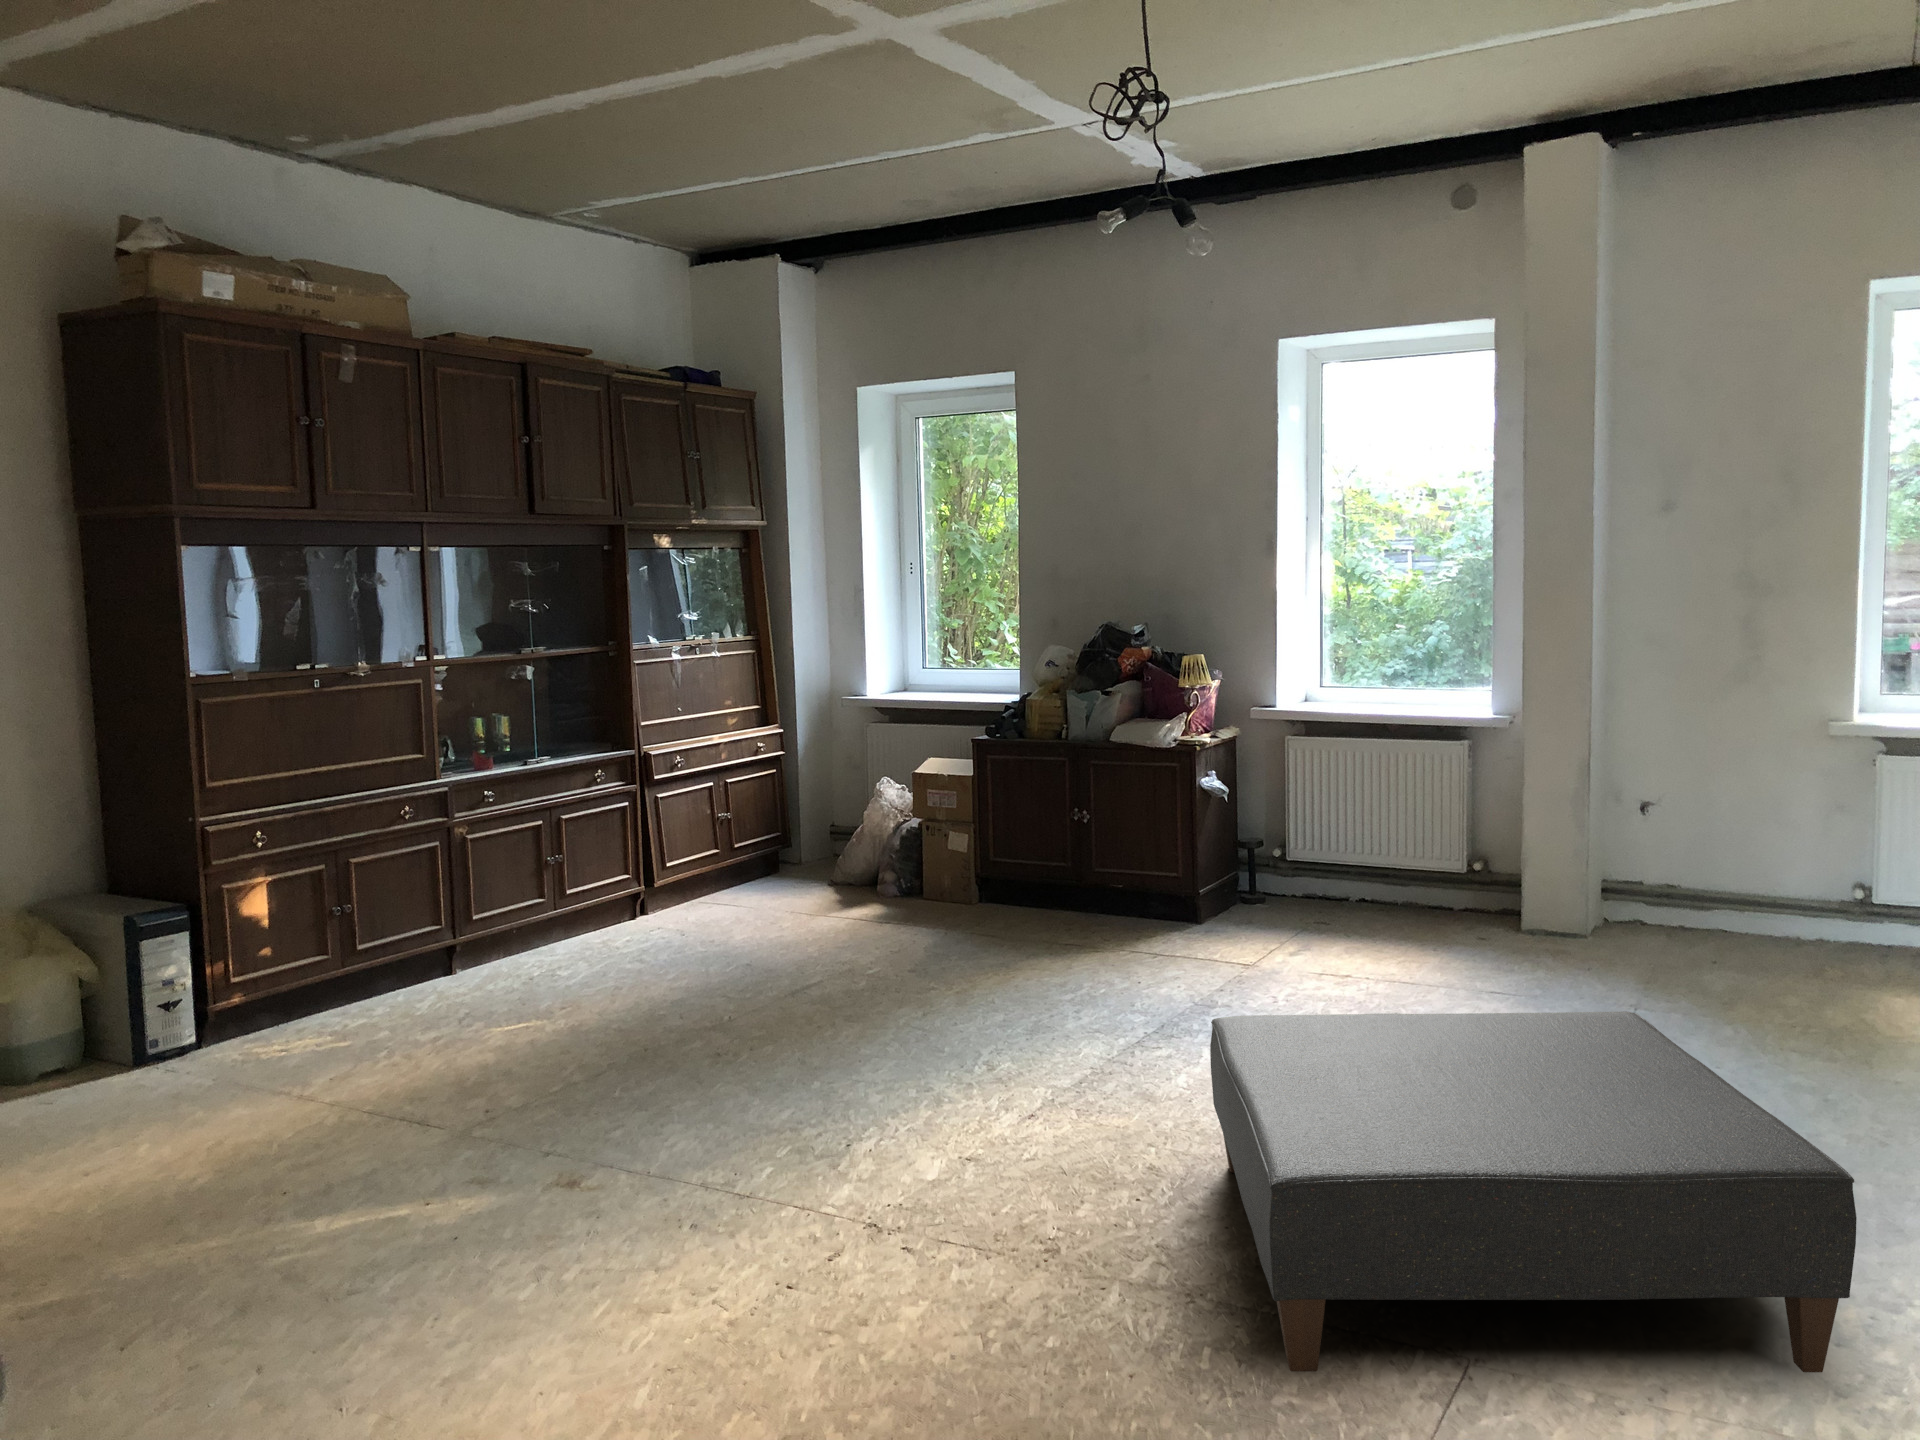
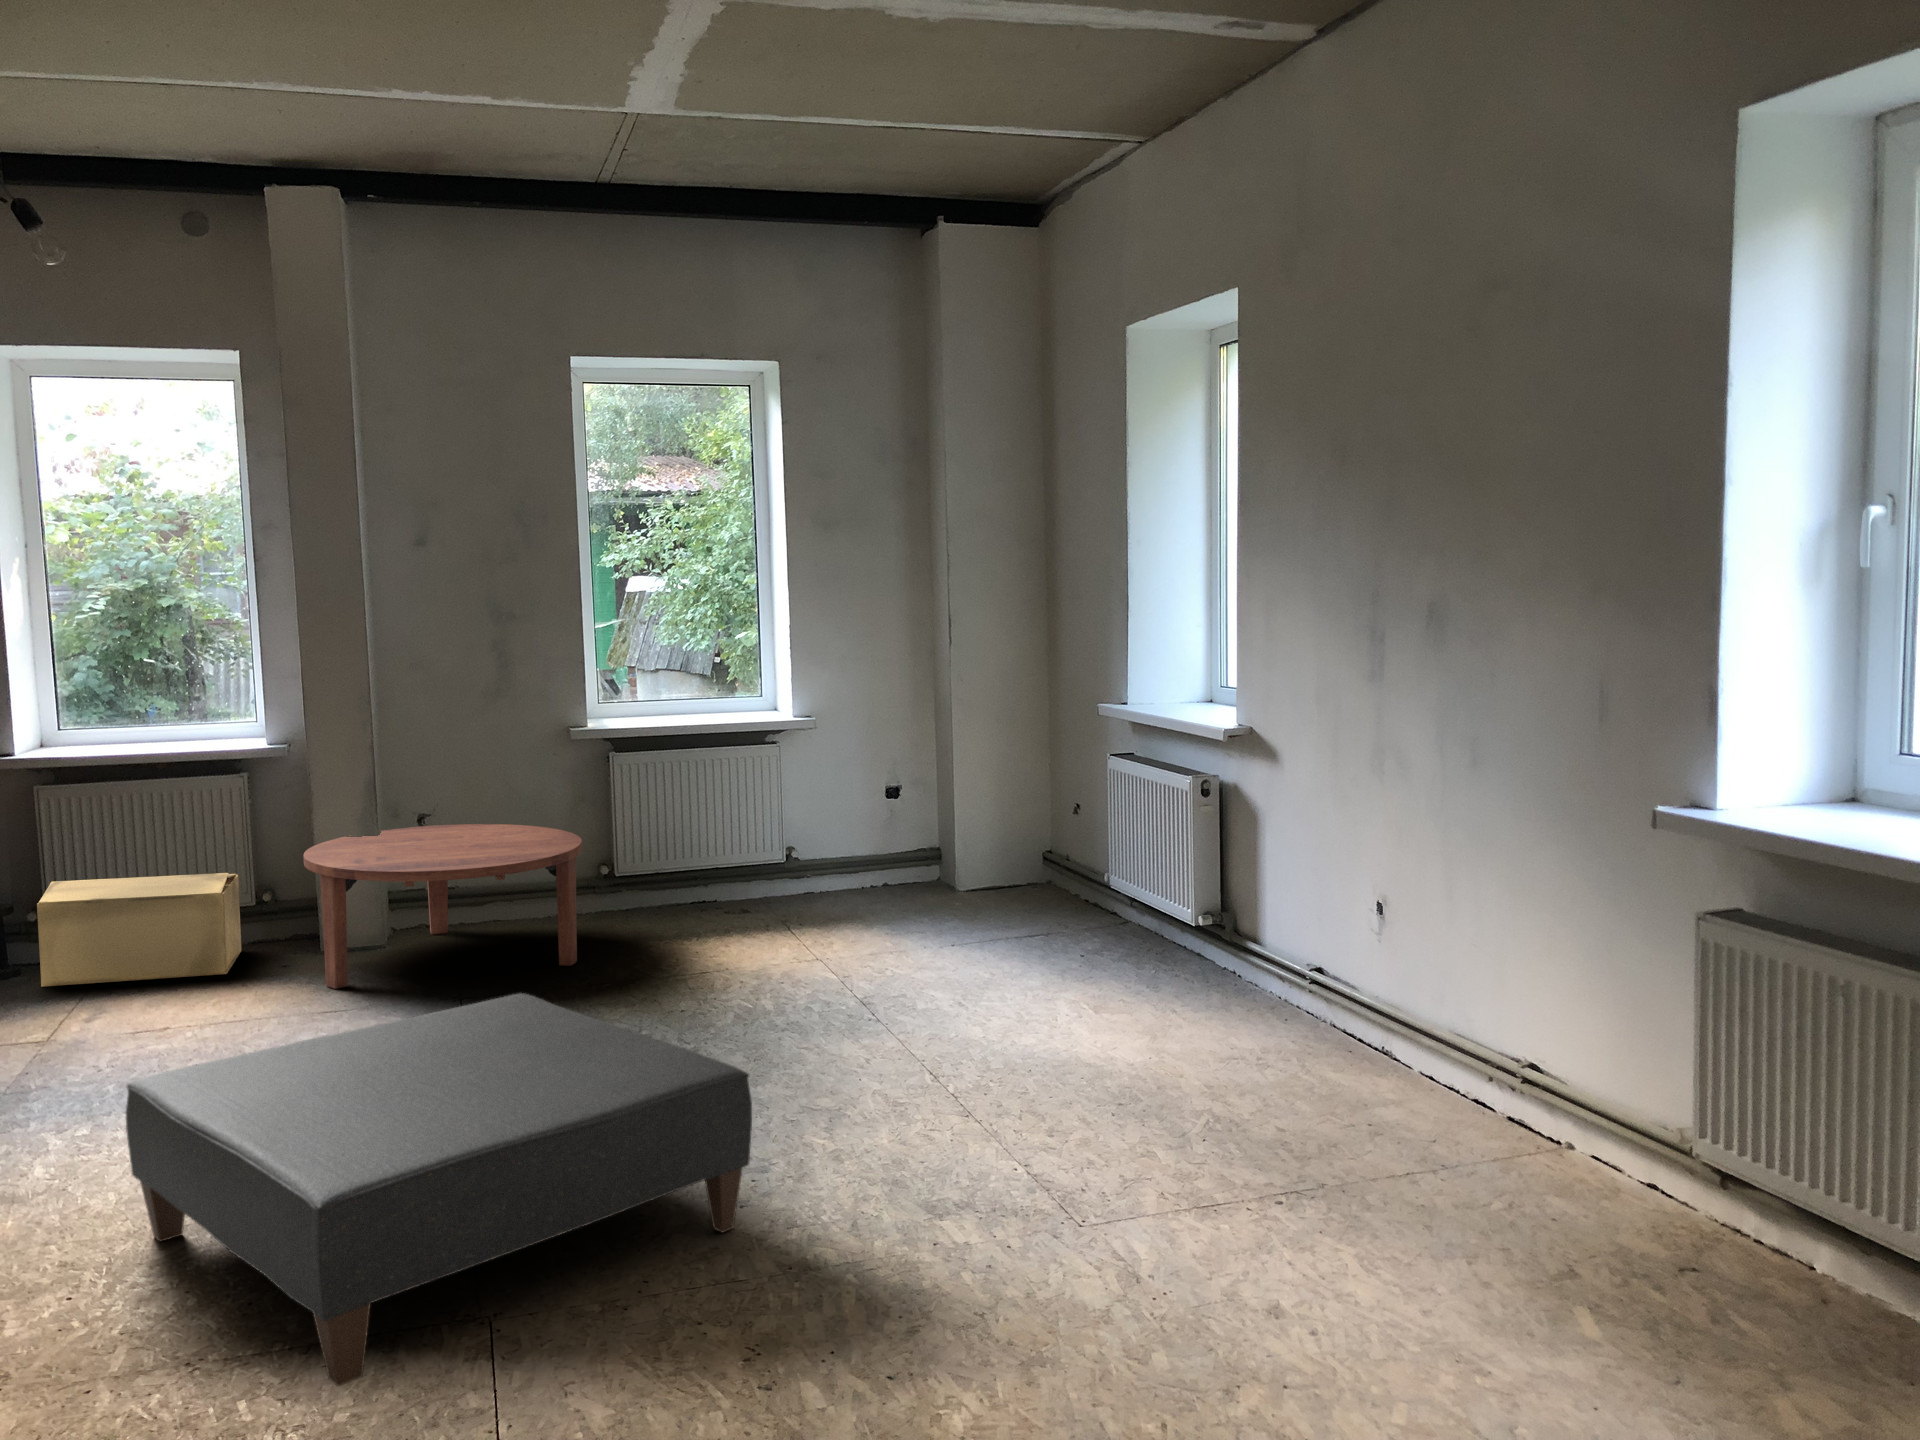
coffee table: none [1497,812,1817,993] -> present [304,824,582,989]
cardboard box: none [1273,828,1450,935] -> present [37,873,241,986]

